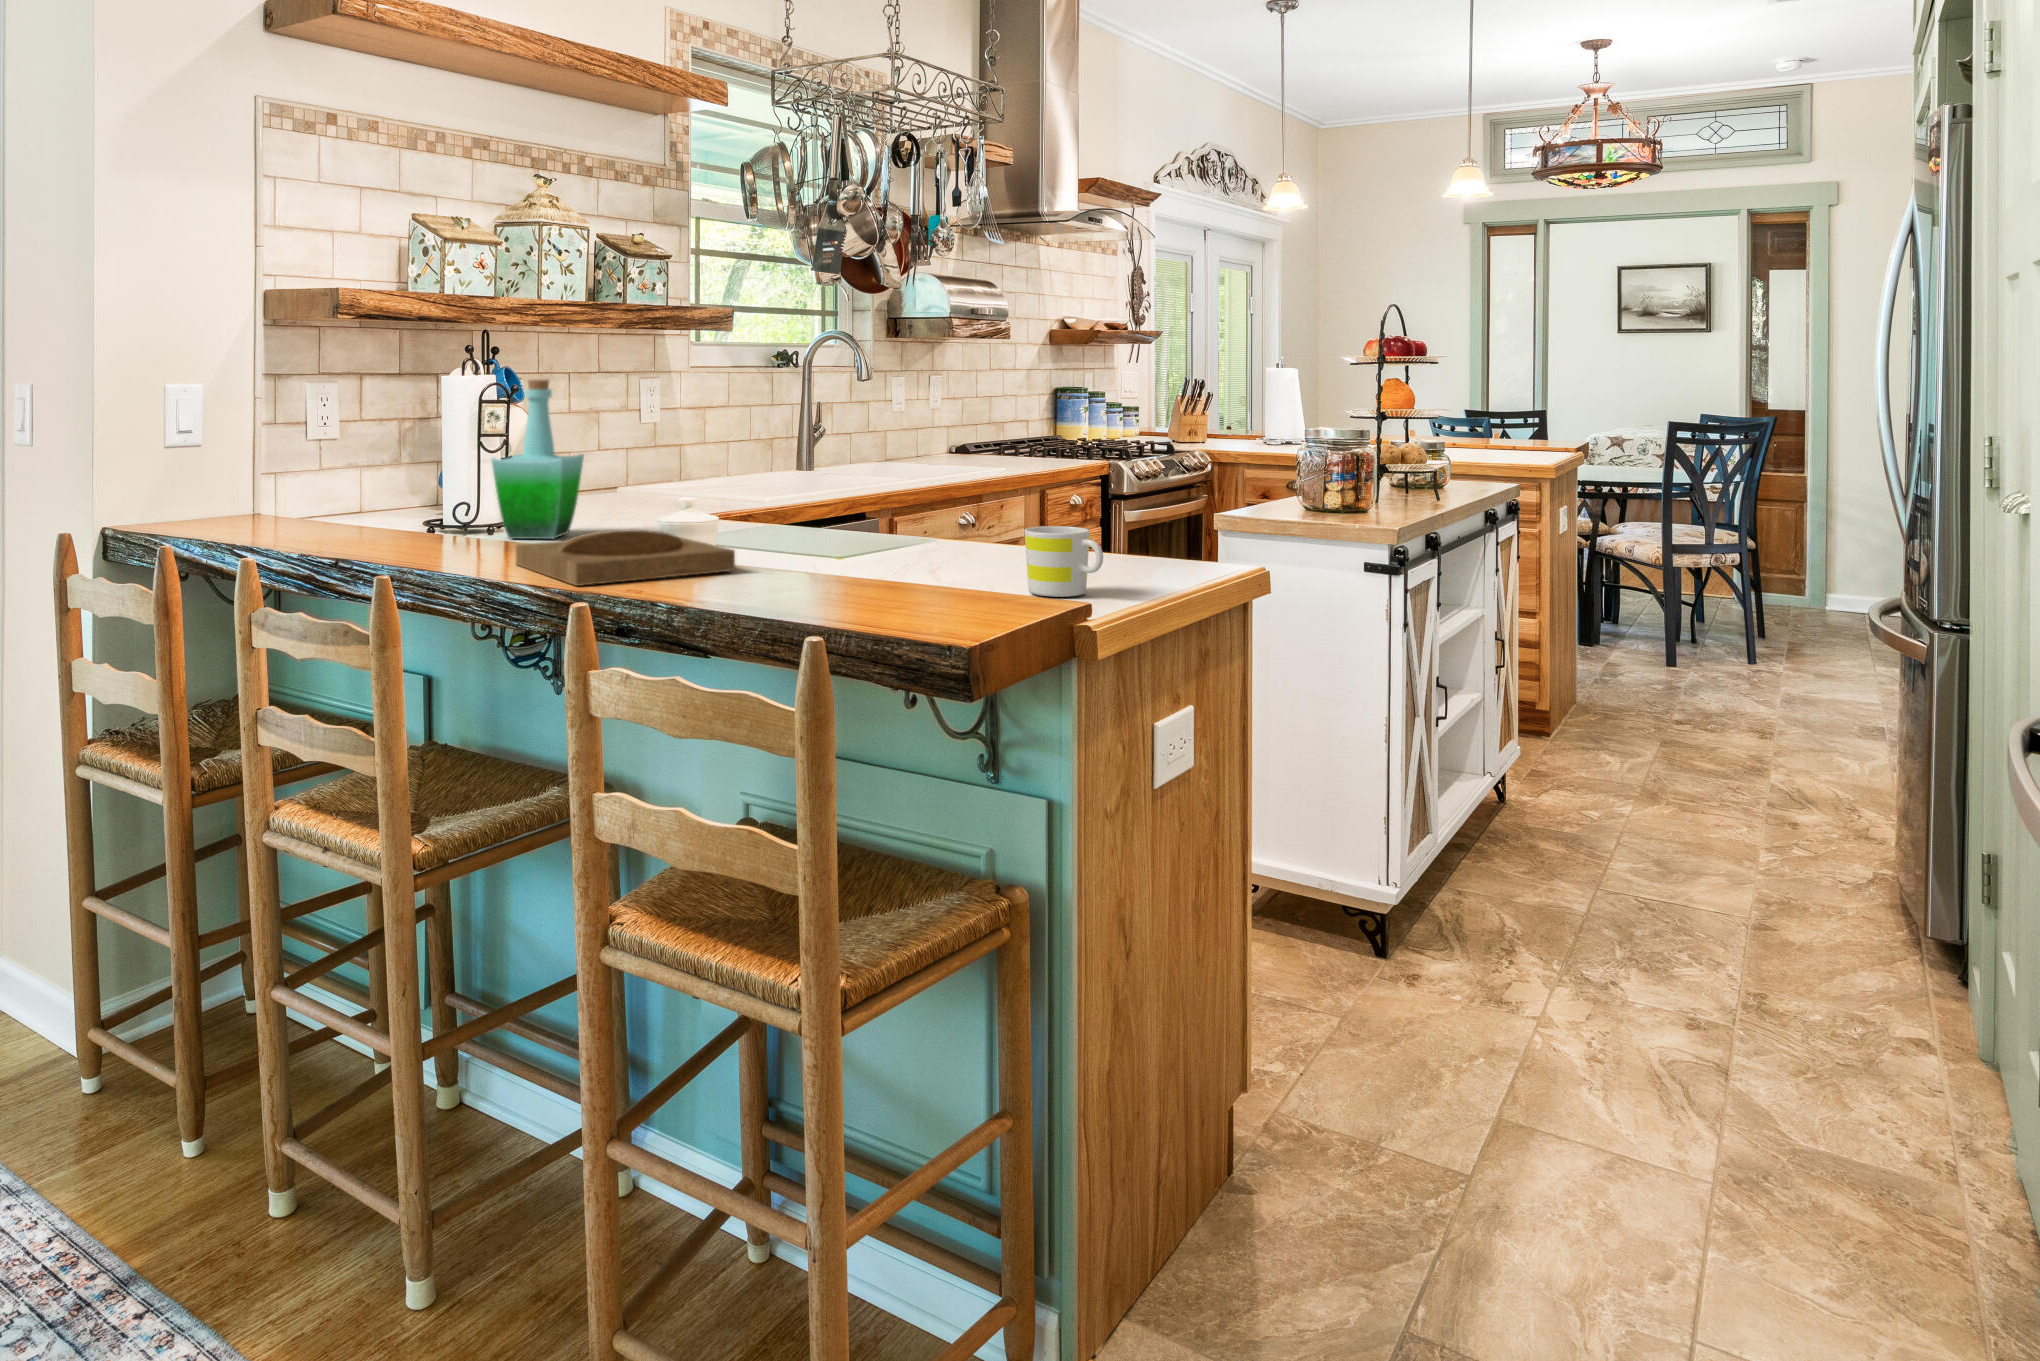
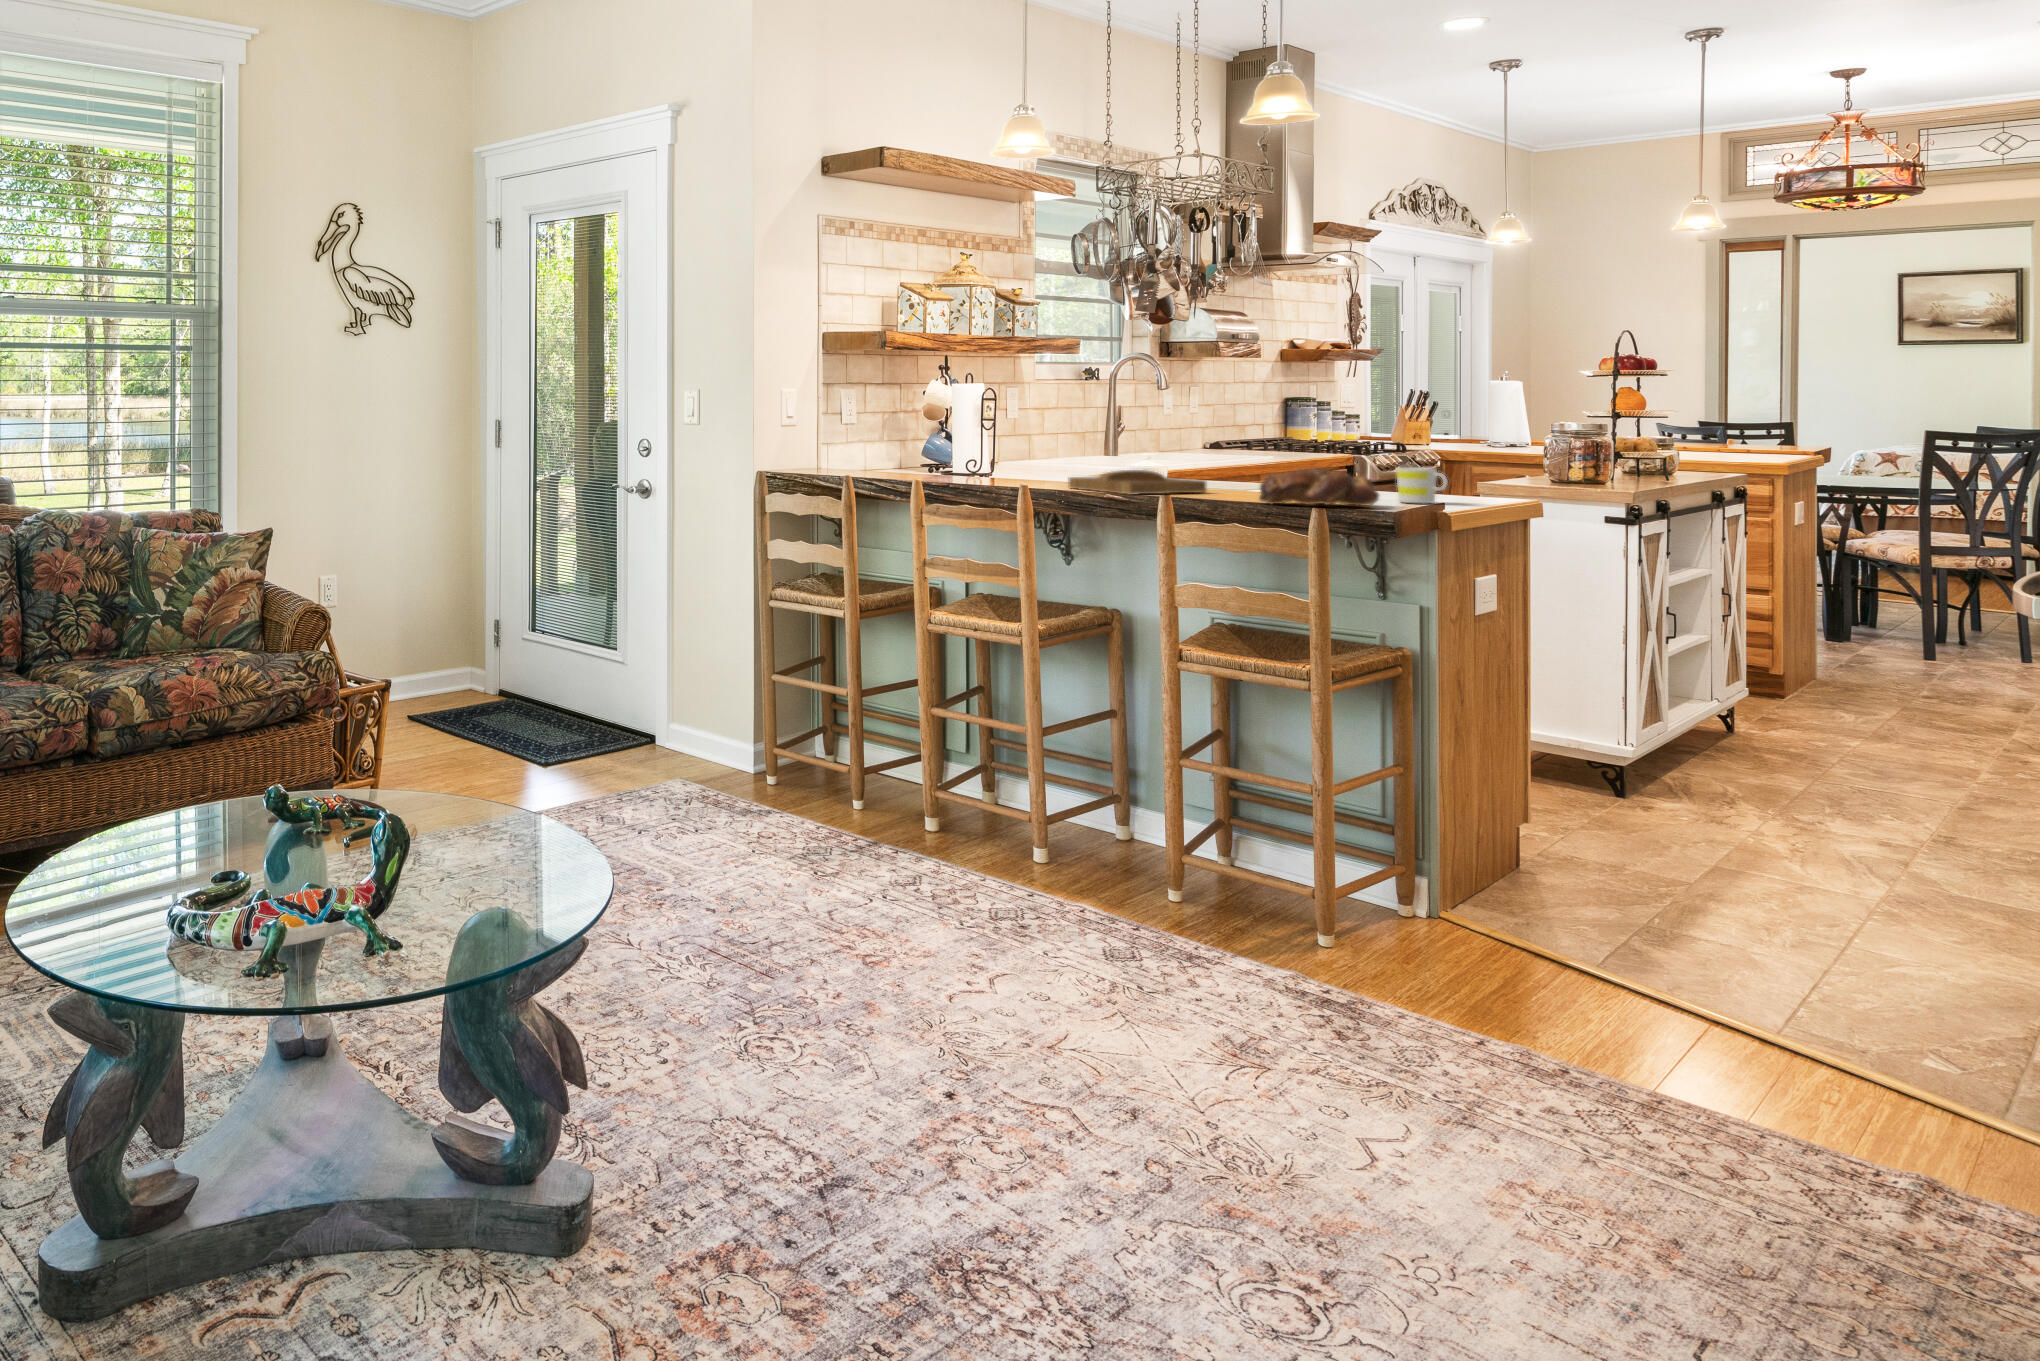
bottle: present [491,379,584,539] -> none [1019,387,1065,481]
bread loaf: none [759,539,967,619] -> present [1259,467,1379,506]

